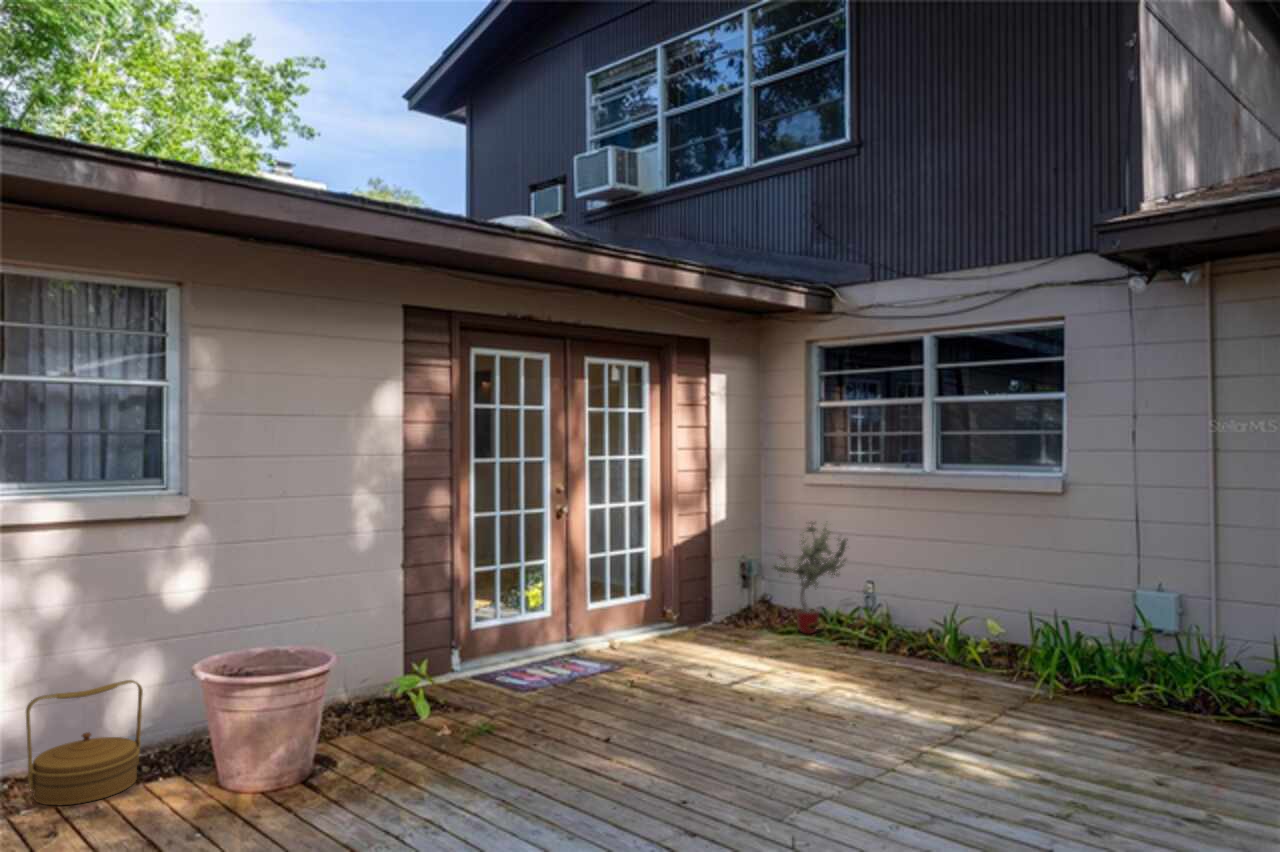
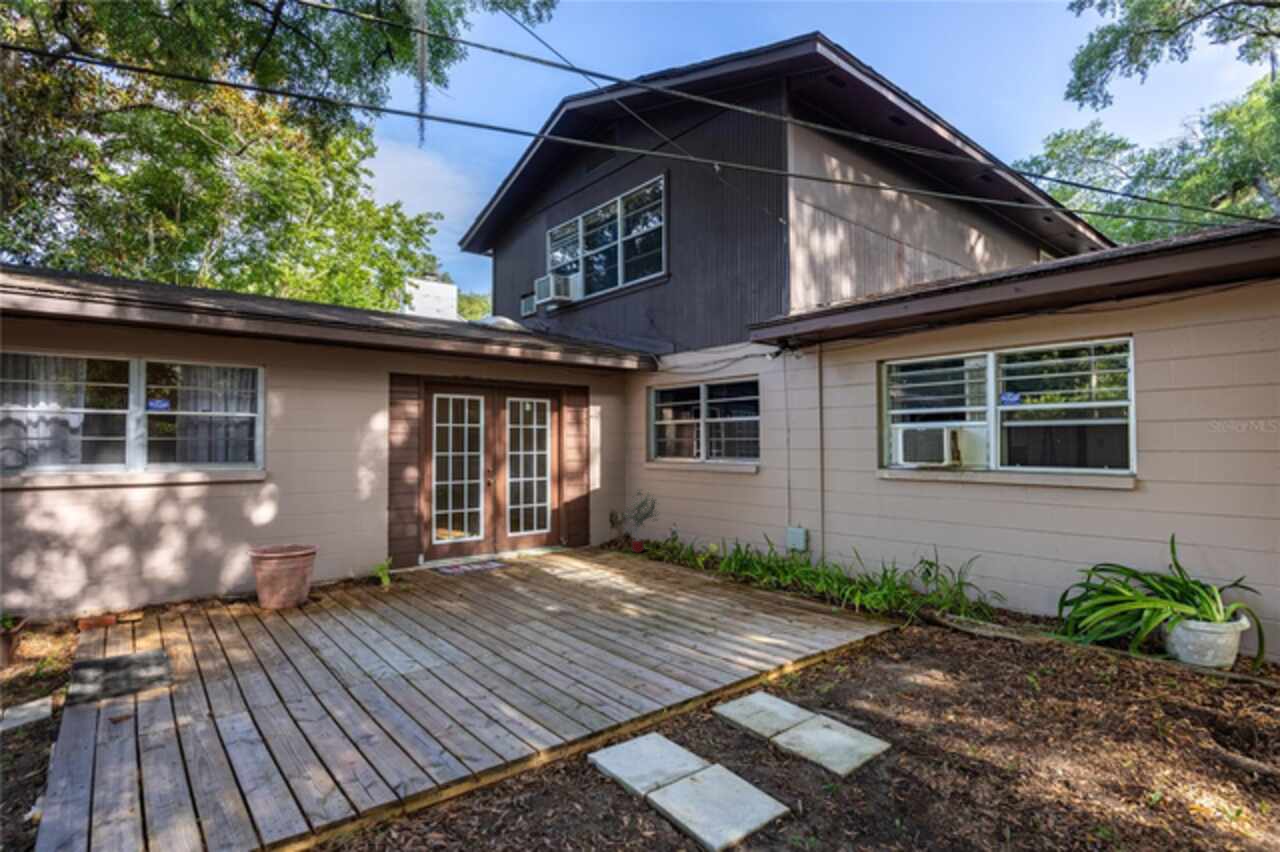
woven basket: present [26,680,143,805] -> none [175,557,234,612]

